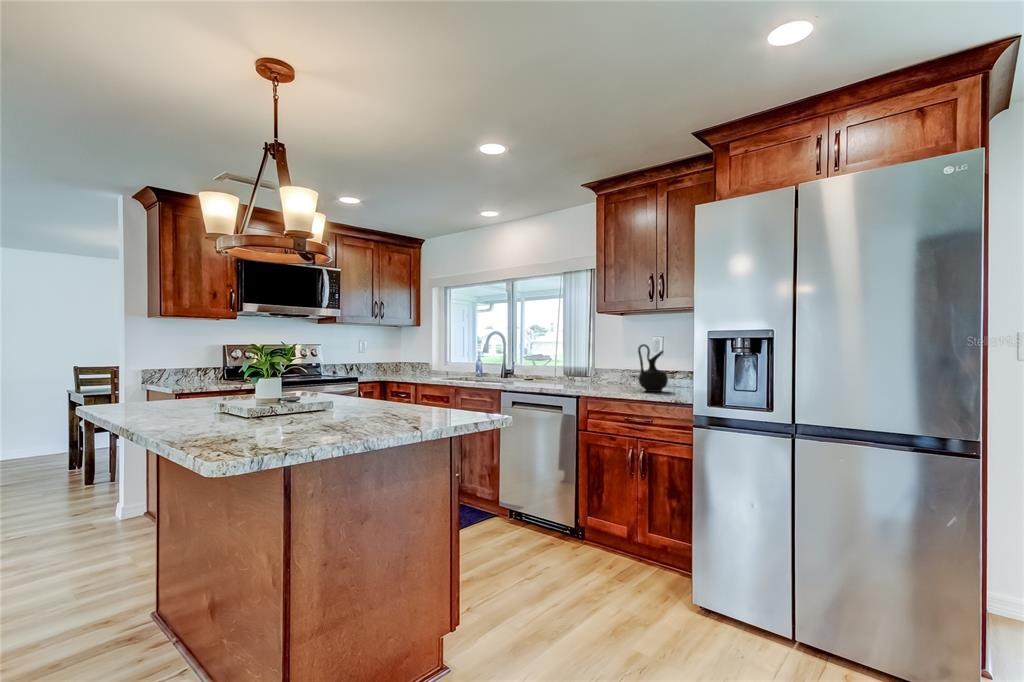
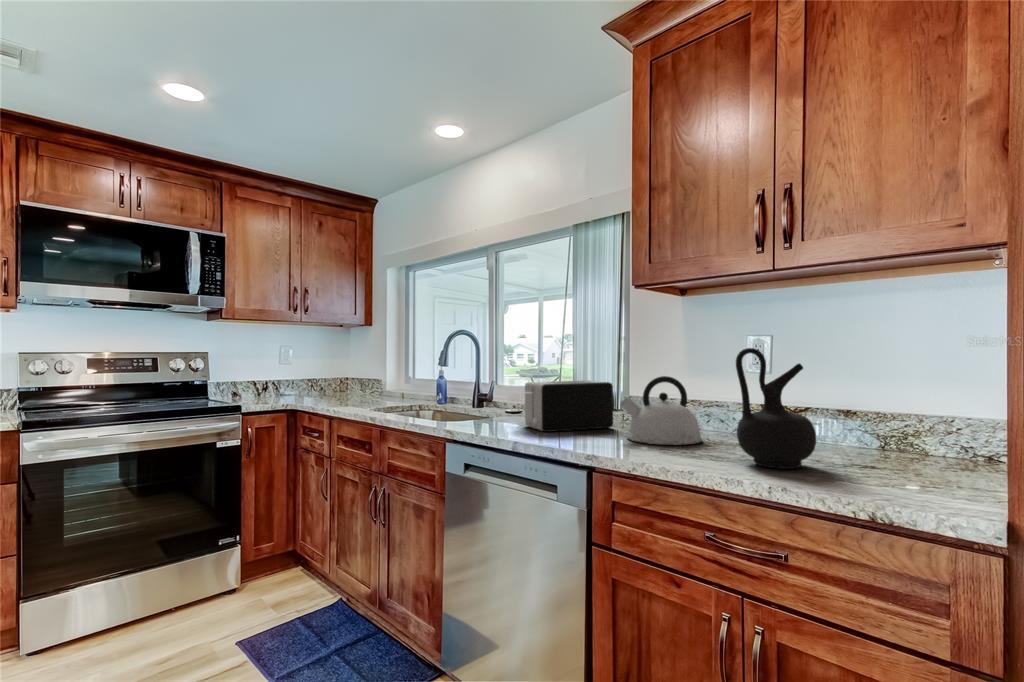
kettle: none [590,357,629,388] -> present [620,376,702,445]
toaster: none [541,360,587,386] -> present [525,380,613,432]

